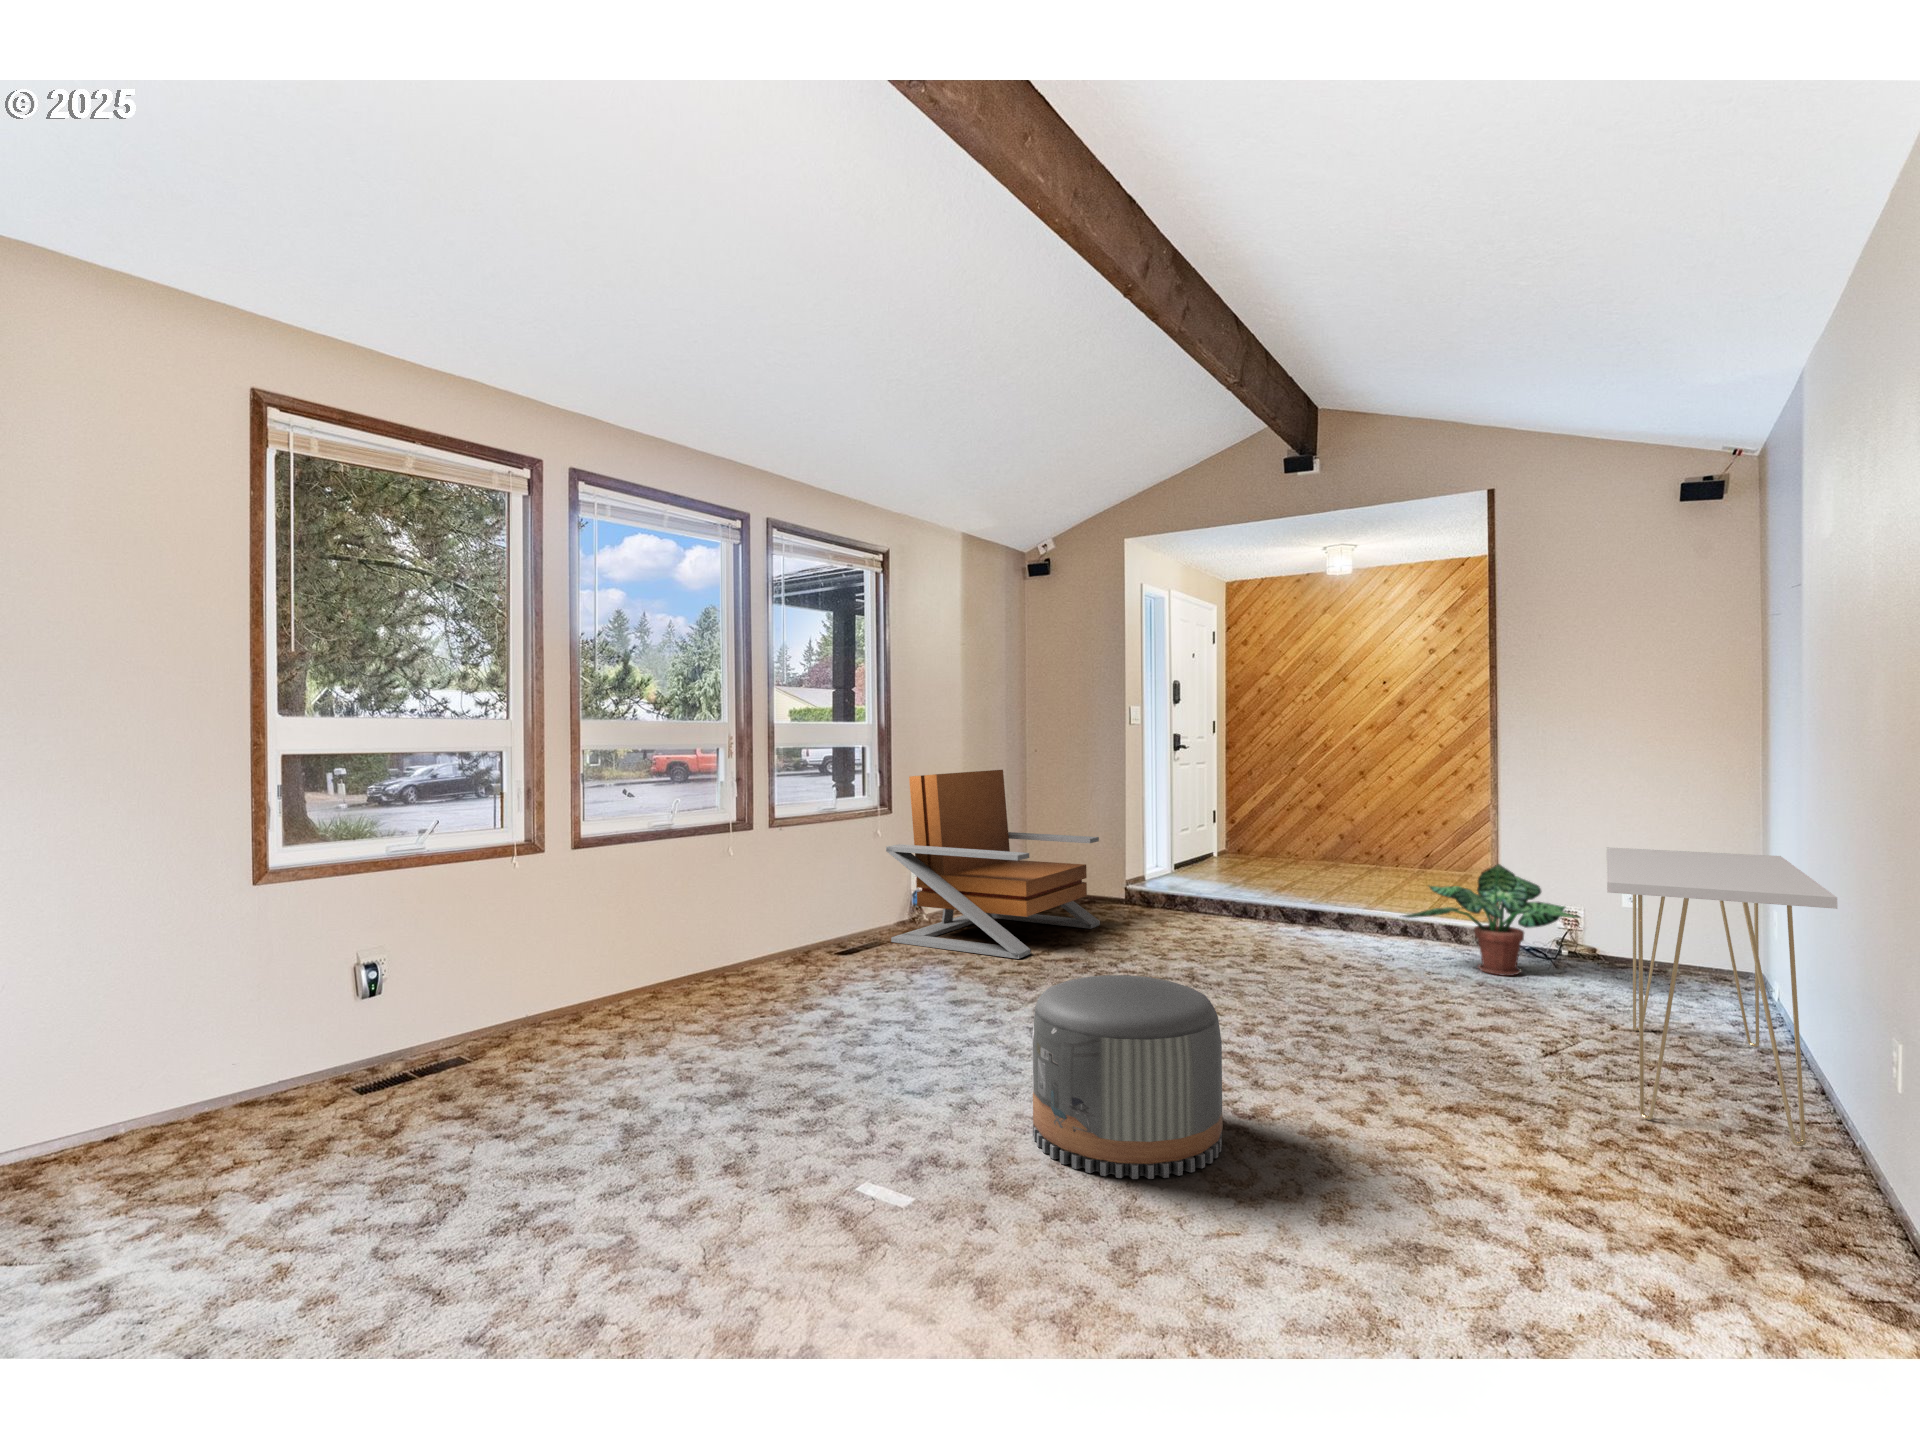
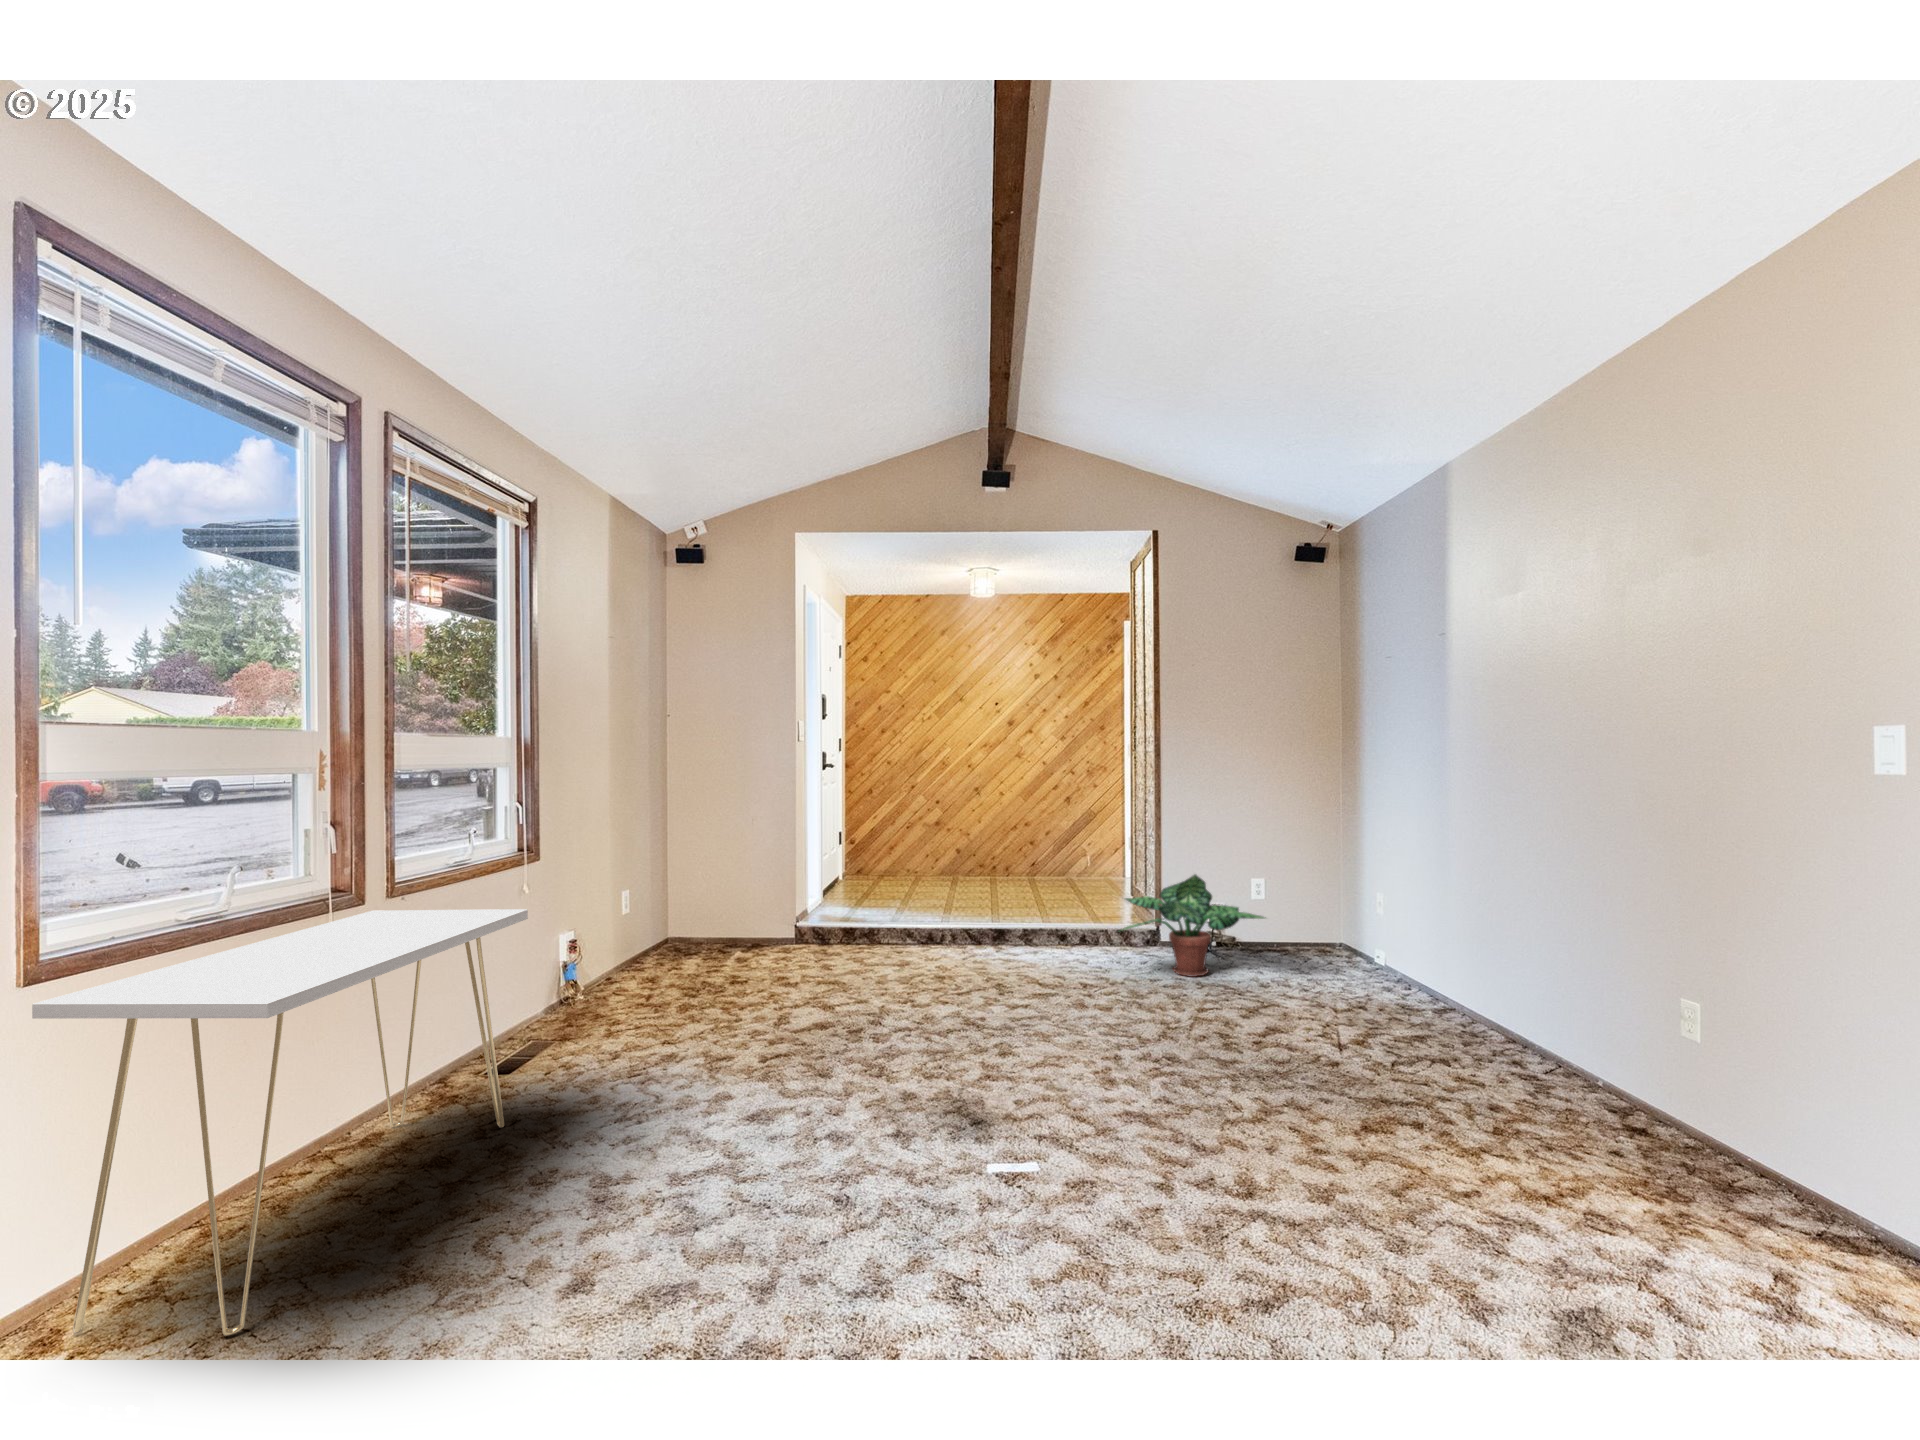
lounge chair: present [886,770,1100,959] -> none [546,803,793,1041]
console table: present [1606,847,1837,1146] -> present [32,909,528,1335]
pouf: present [1032,975,1223,1179] -> none [1004,1073,1249,1372]

